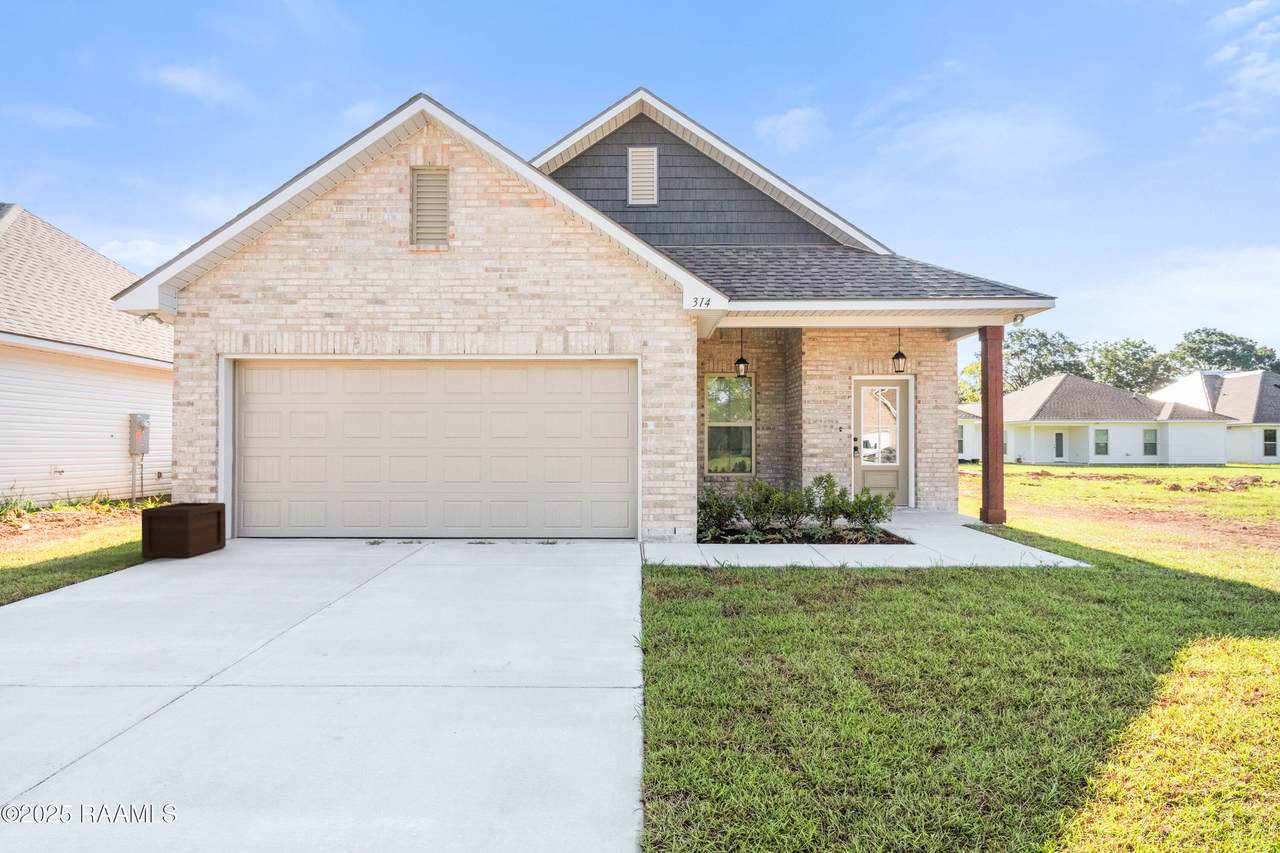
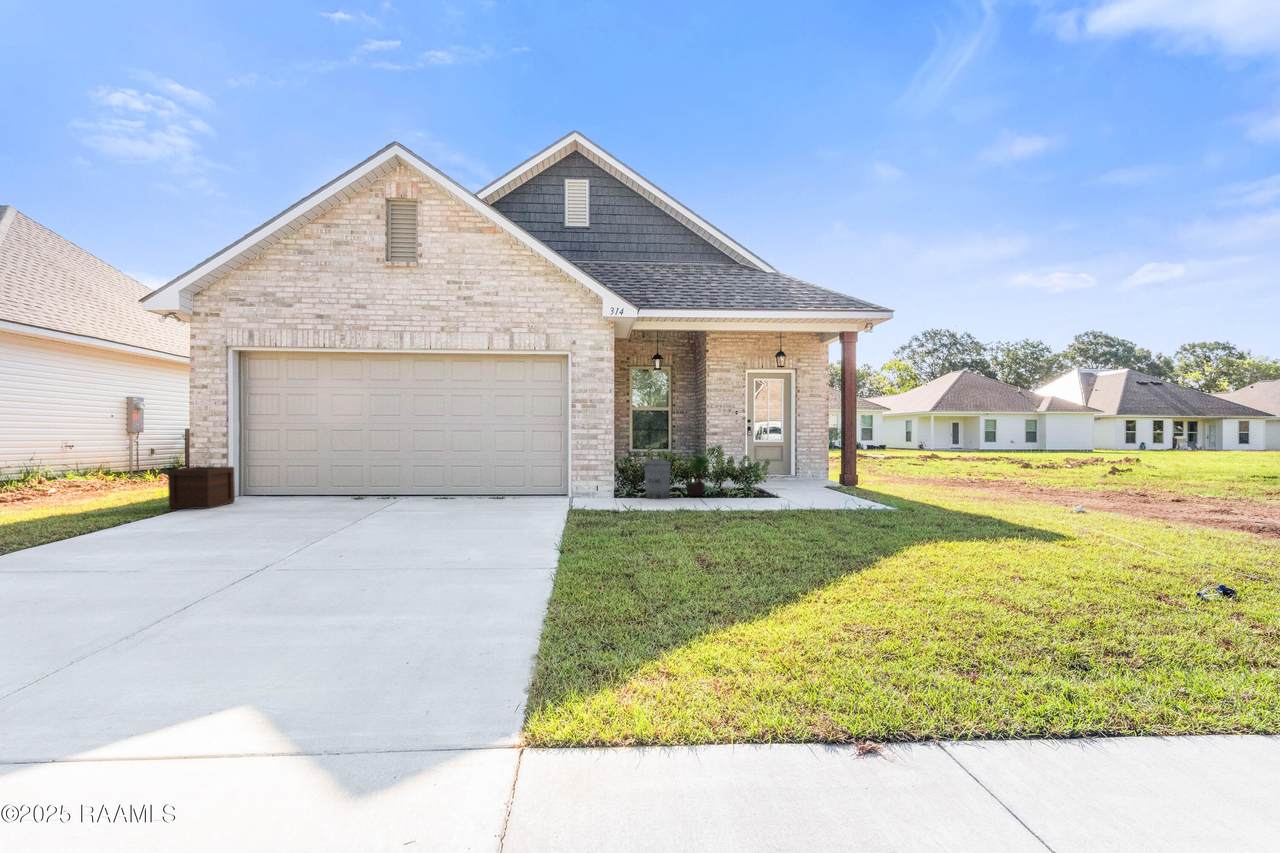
potted tree: none [789,485,823,541] -> present [686,456,708,496]
trash can: none [734,492,771,546] -> present [644,459,671,499]

